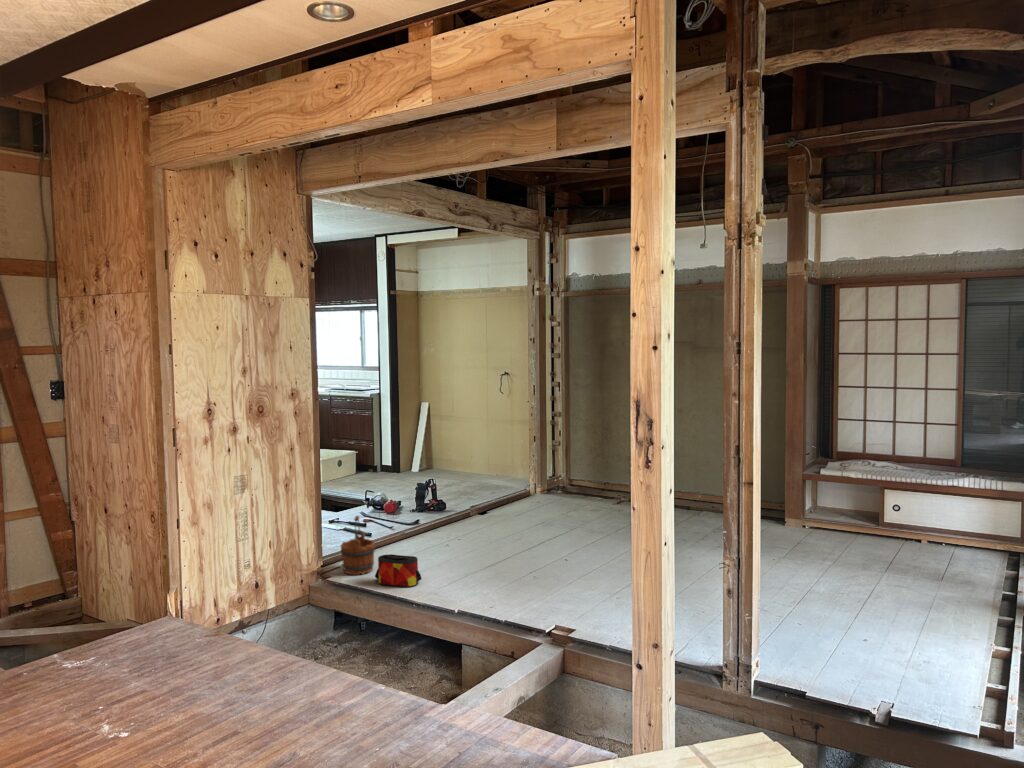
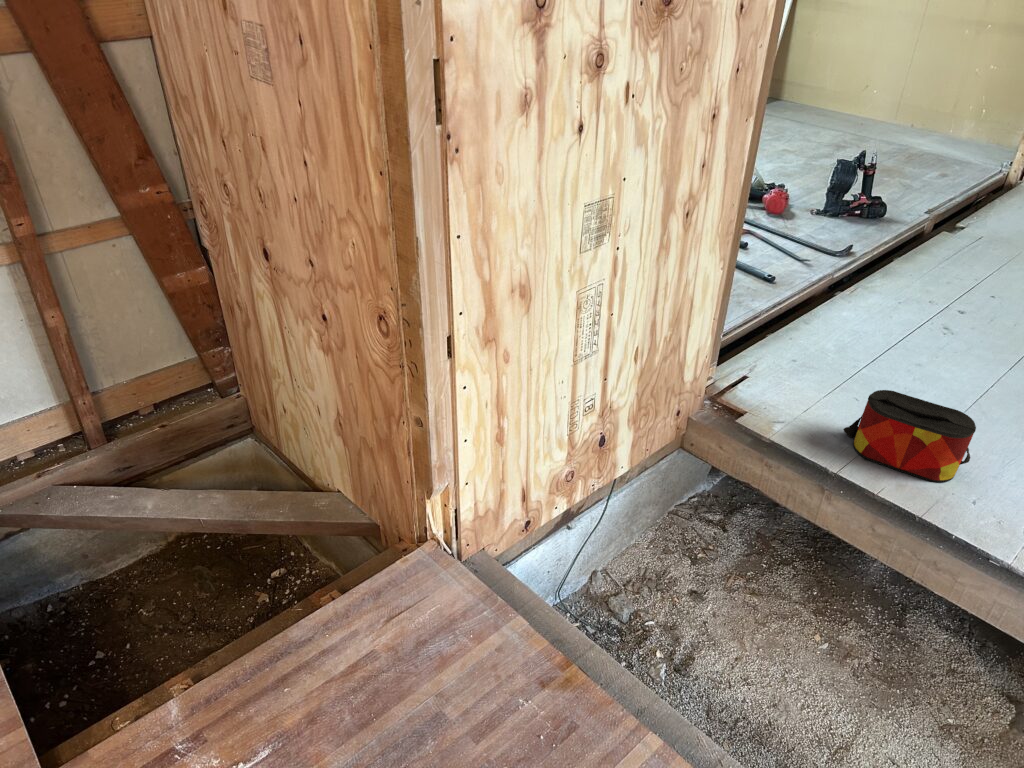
wooden bucket: present [341,516,375,575] -> none [754,280,838,407]

